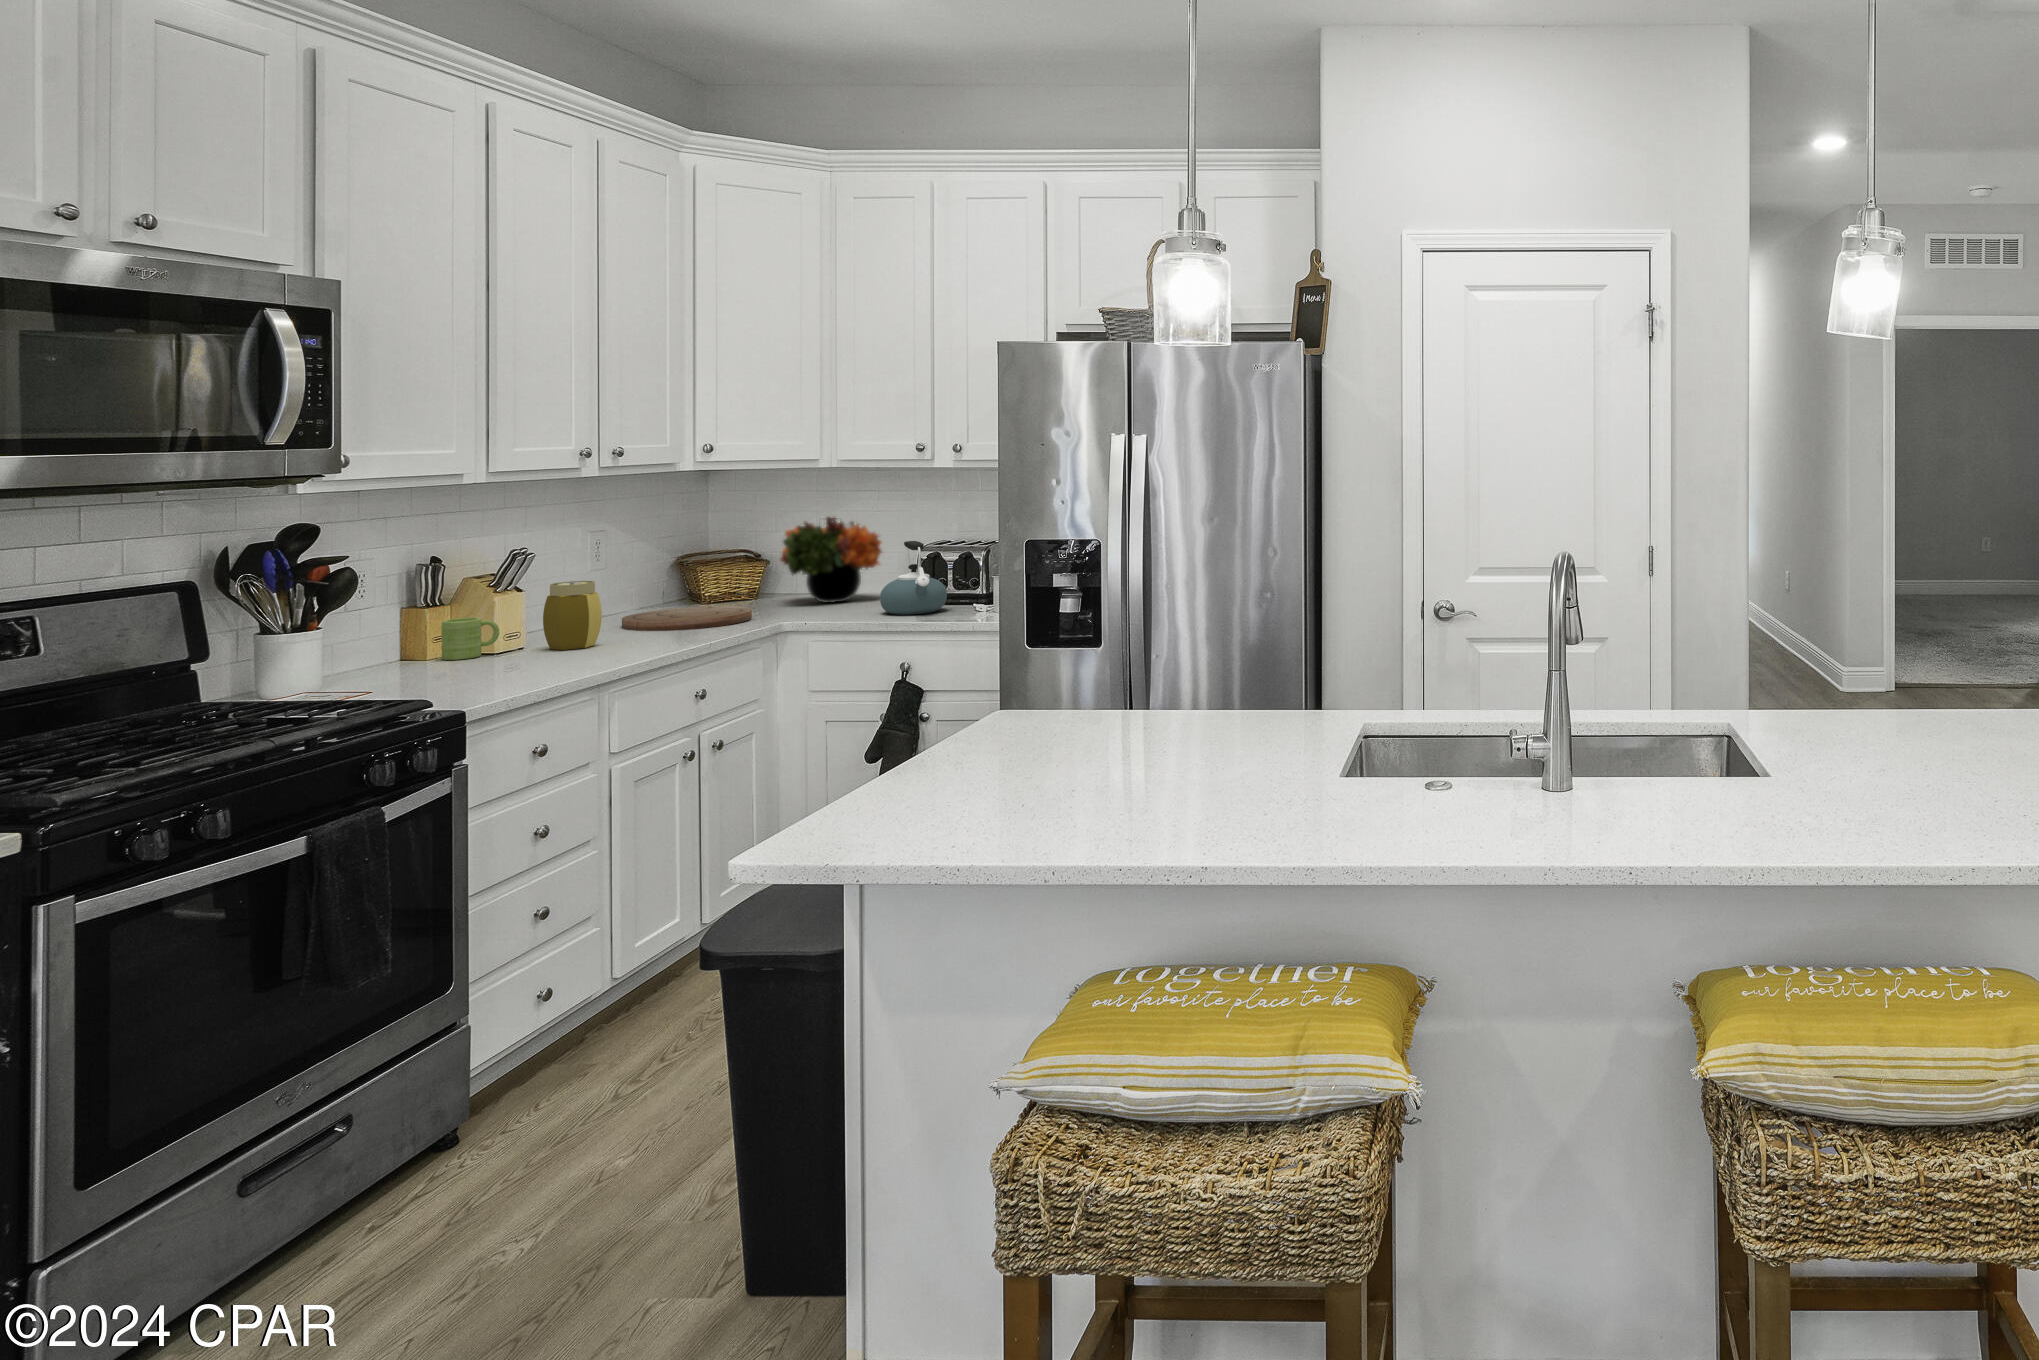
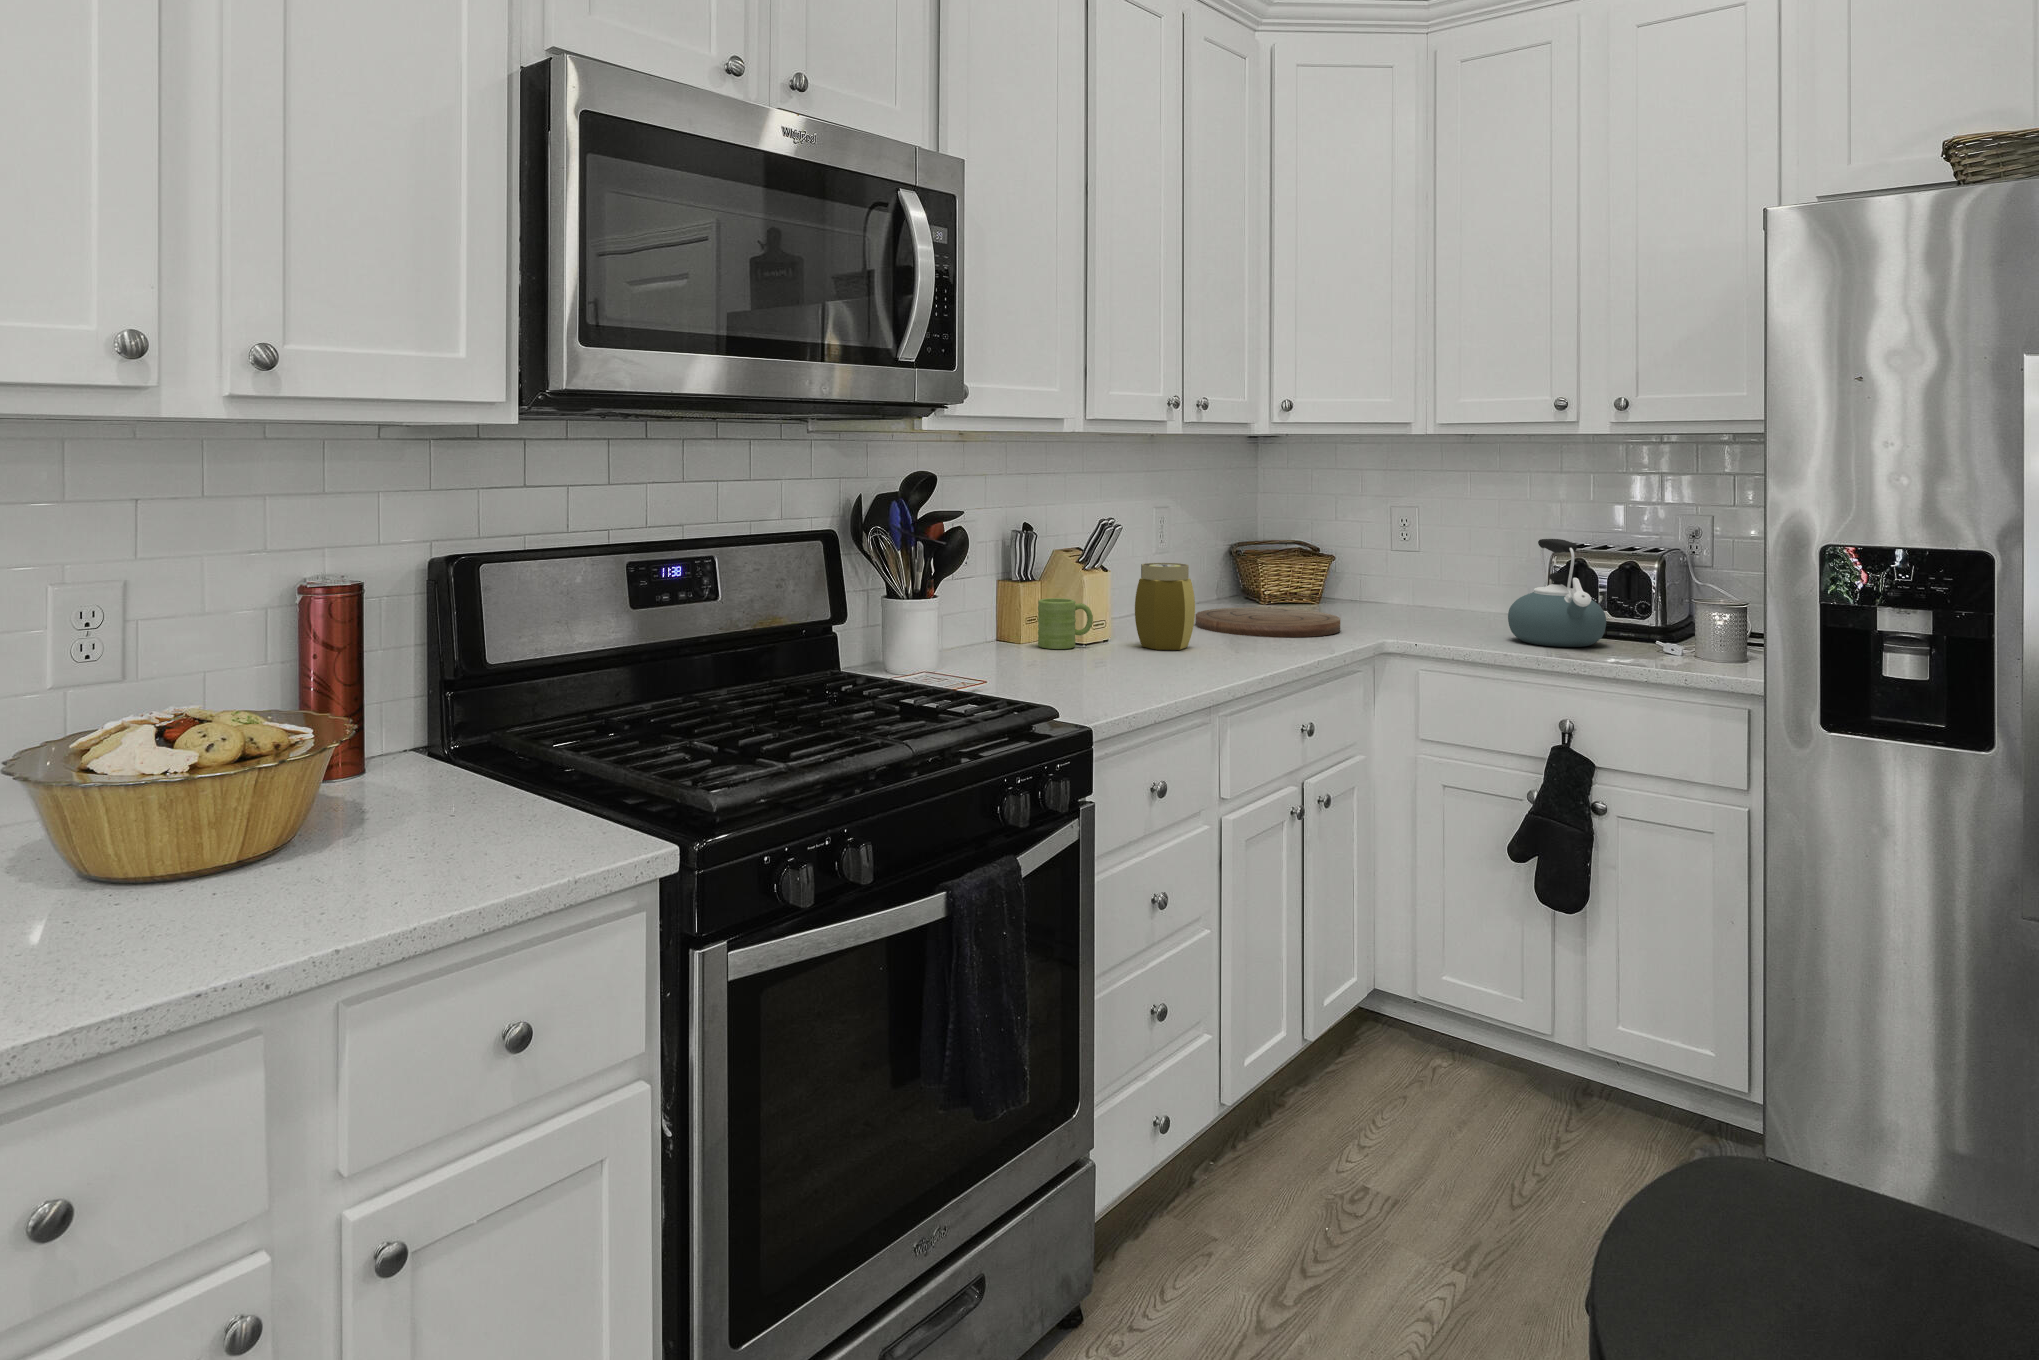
flower arrangement: present [780,517,882,603] -> none [1348,501,1486,617]

